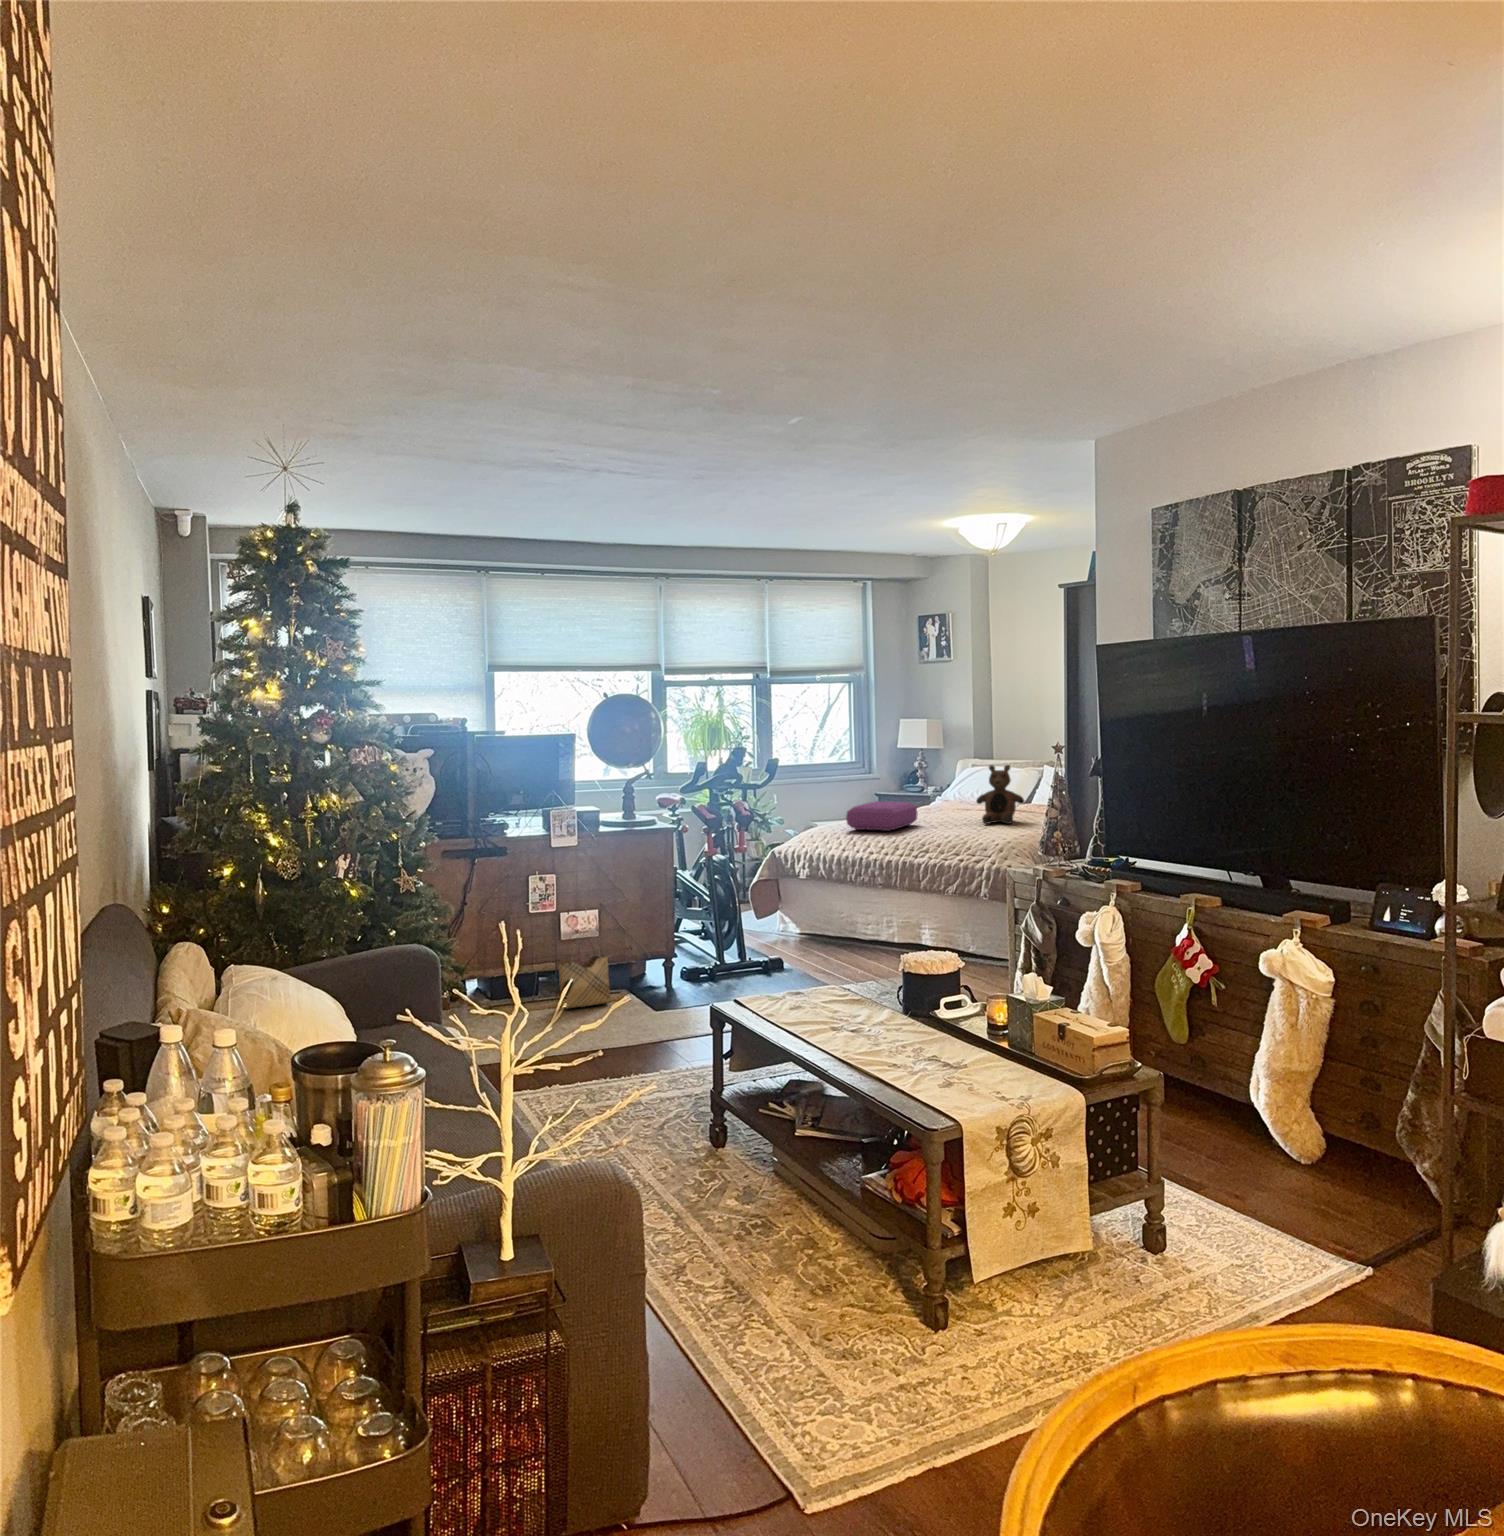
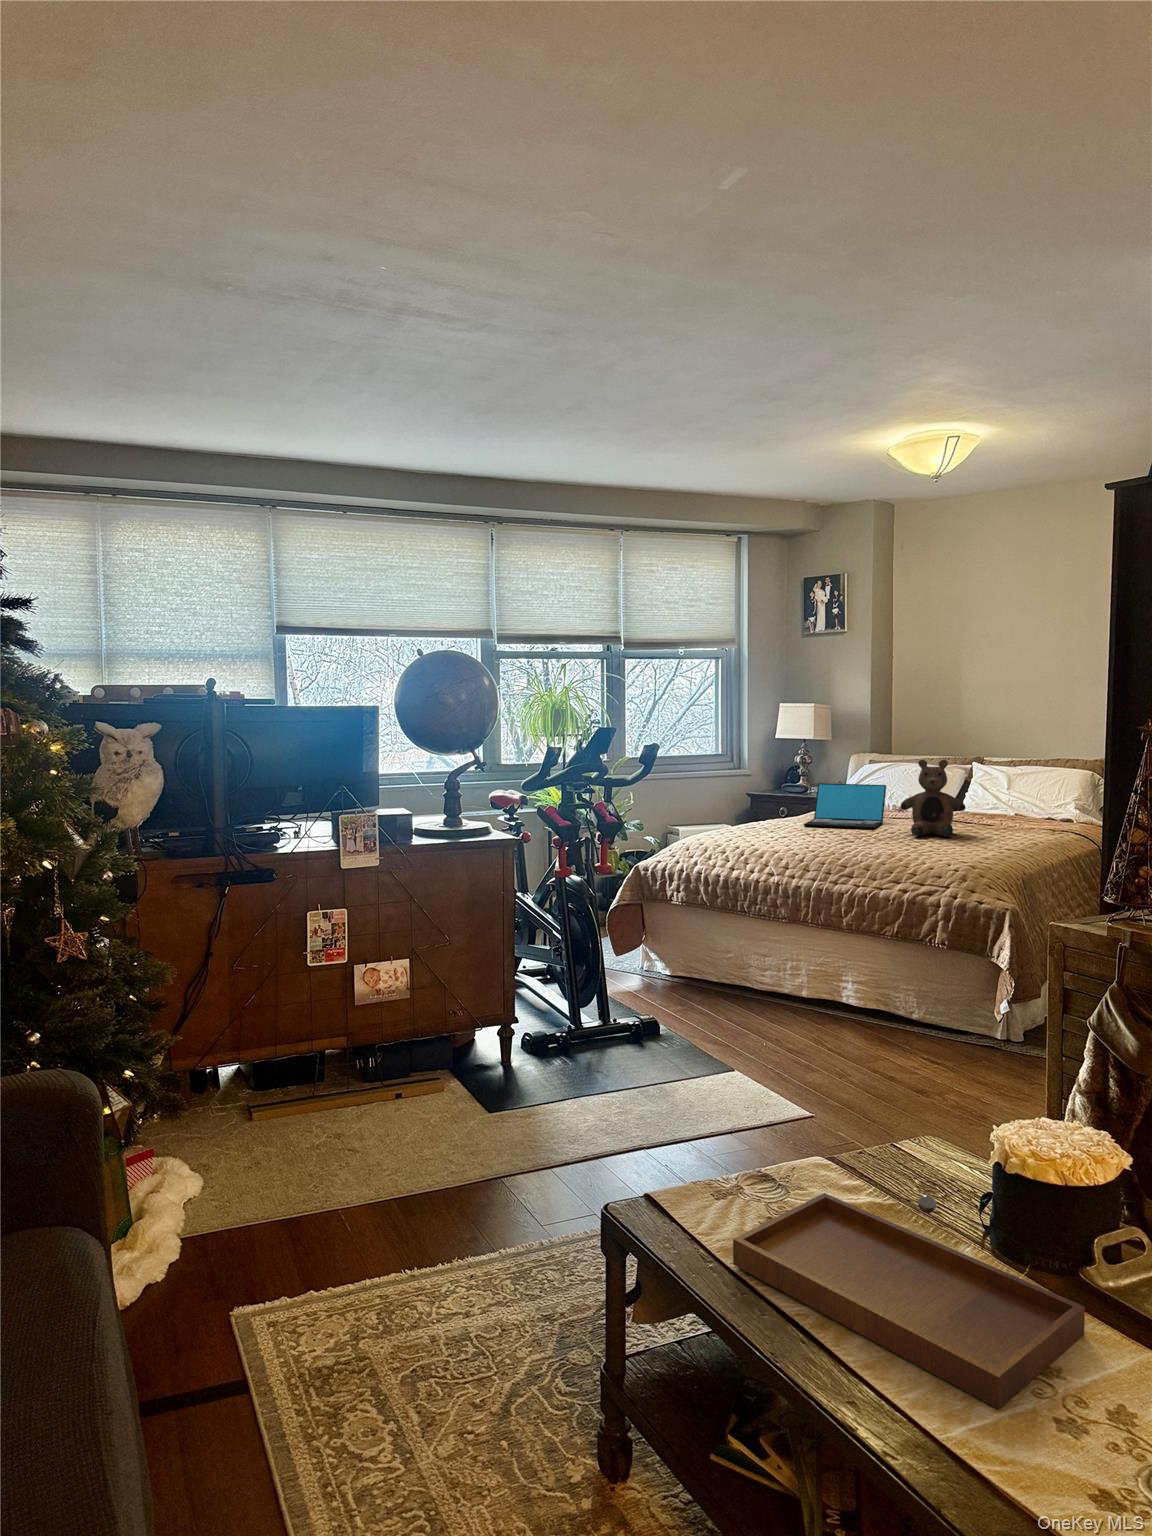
laptop: none [905,785,971,819] -> present [804,783,886,829]
pillow: present [846,801,918,831] -> none [735,804,825,844]
woven basket: present [557,931,611,1008] -> none [344,989,421,1103]
tray: none [768,971,919,1044] -> present [733,1193,1085,1409]

